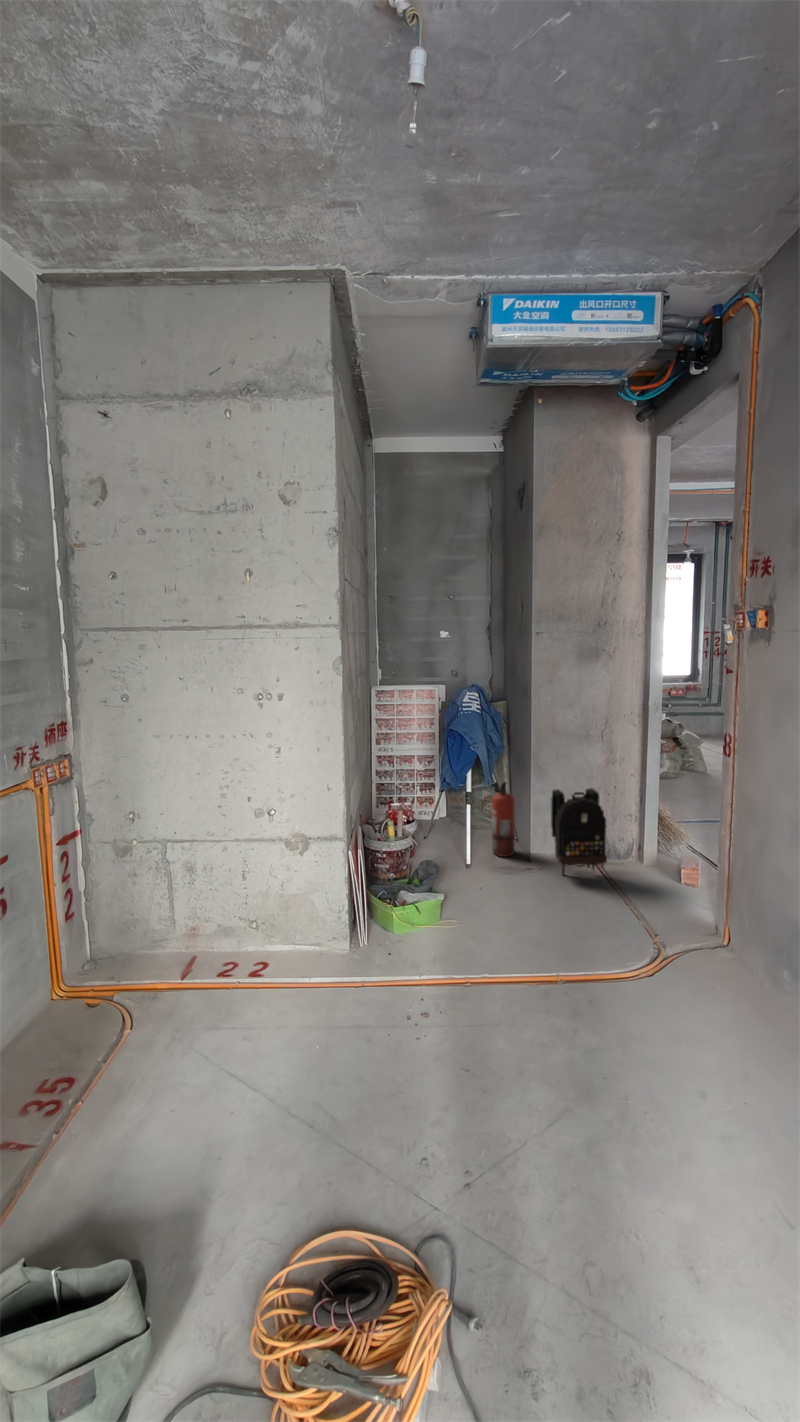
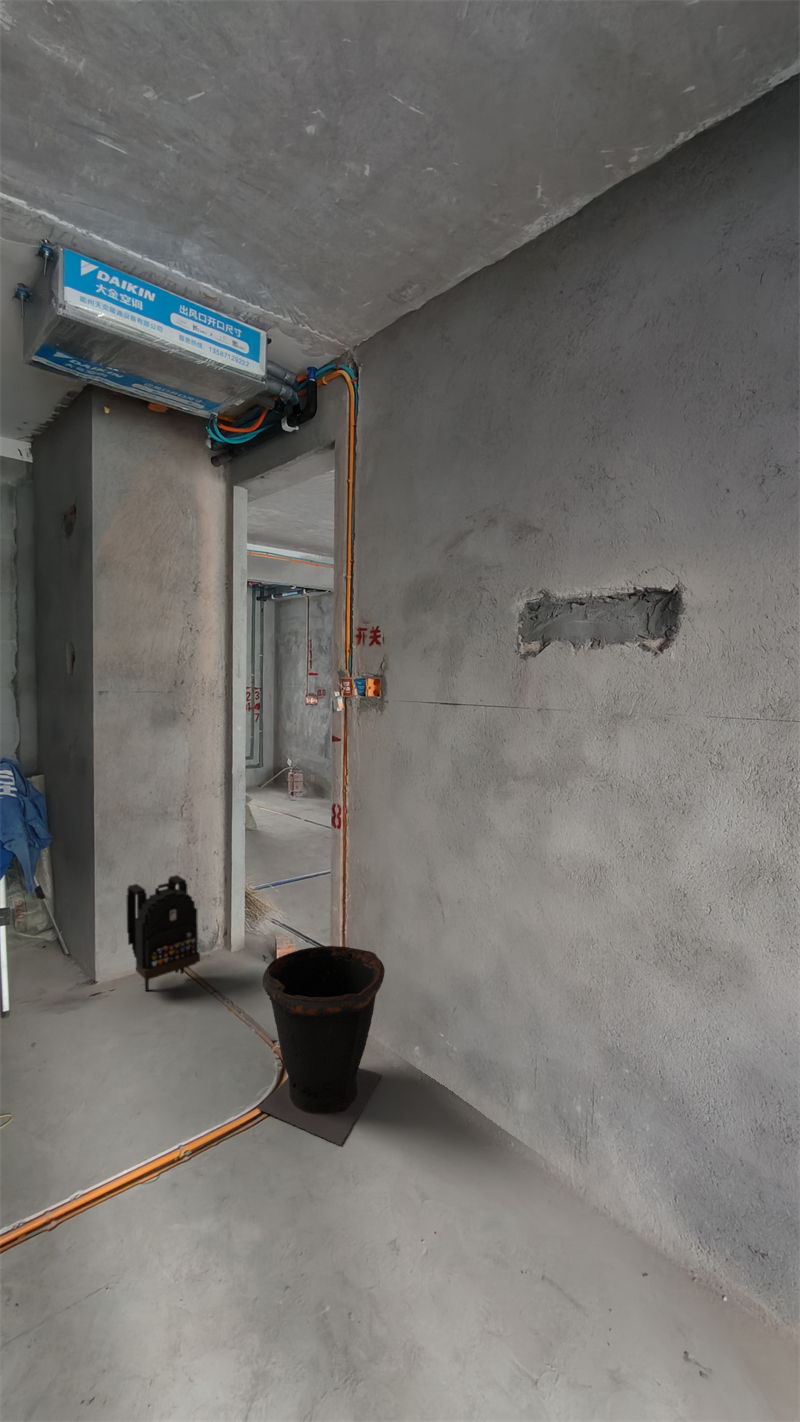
fire extinguisher: present [492,782,515,857] -> none [40,885,75,986]
bucket: none [624,851,755,1020] -> present [257,946,385,1145]

